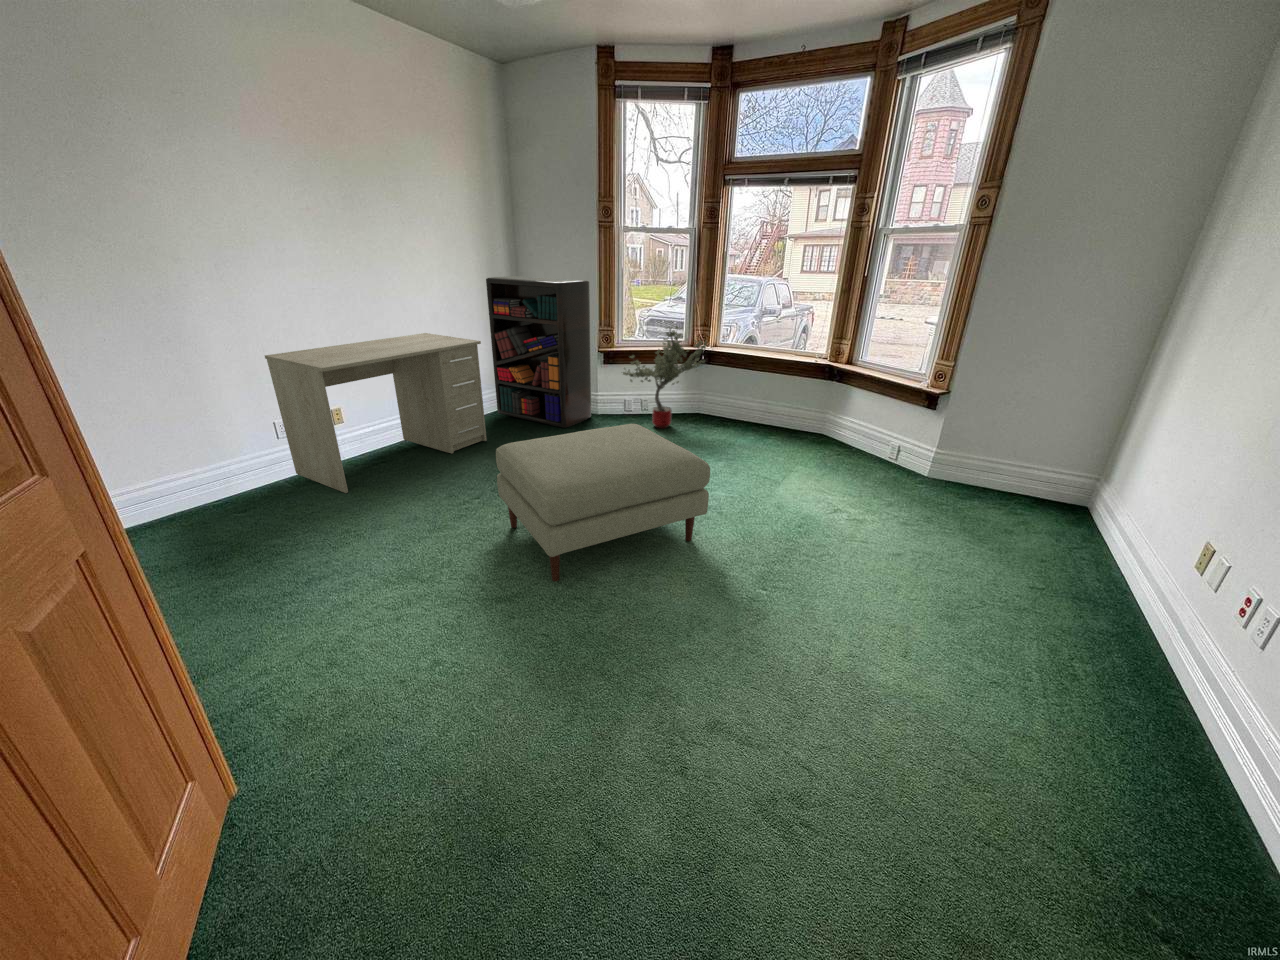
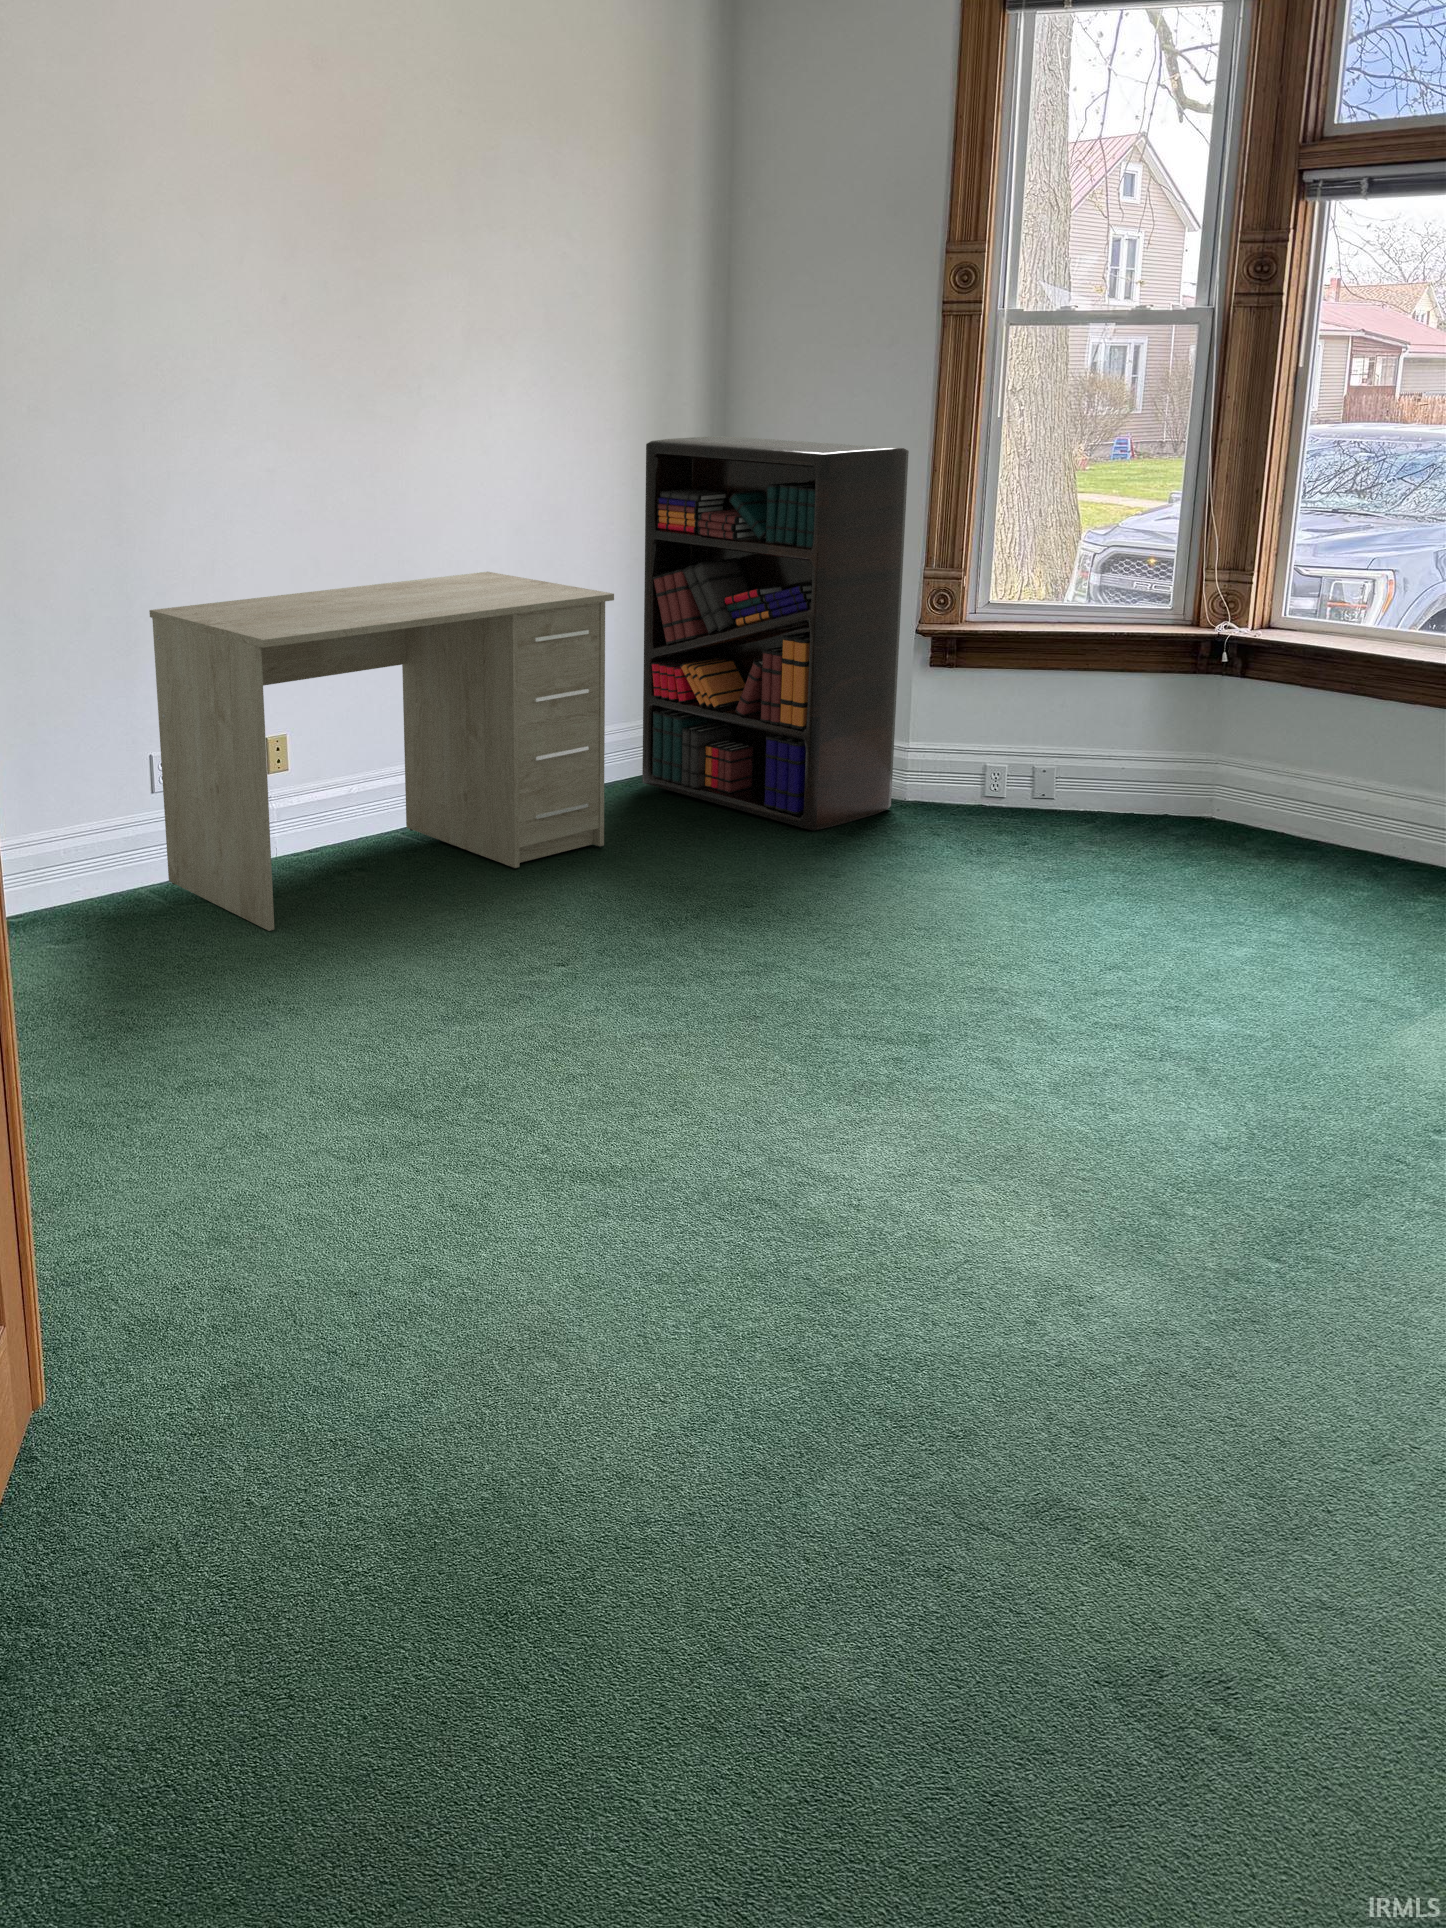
potted tree: present [623,326,707,428] -> none [978,565,1232,852]
ottoman: present [496,424,710,582] -> none [609,810,1144,1166]

